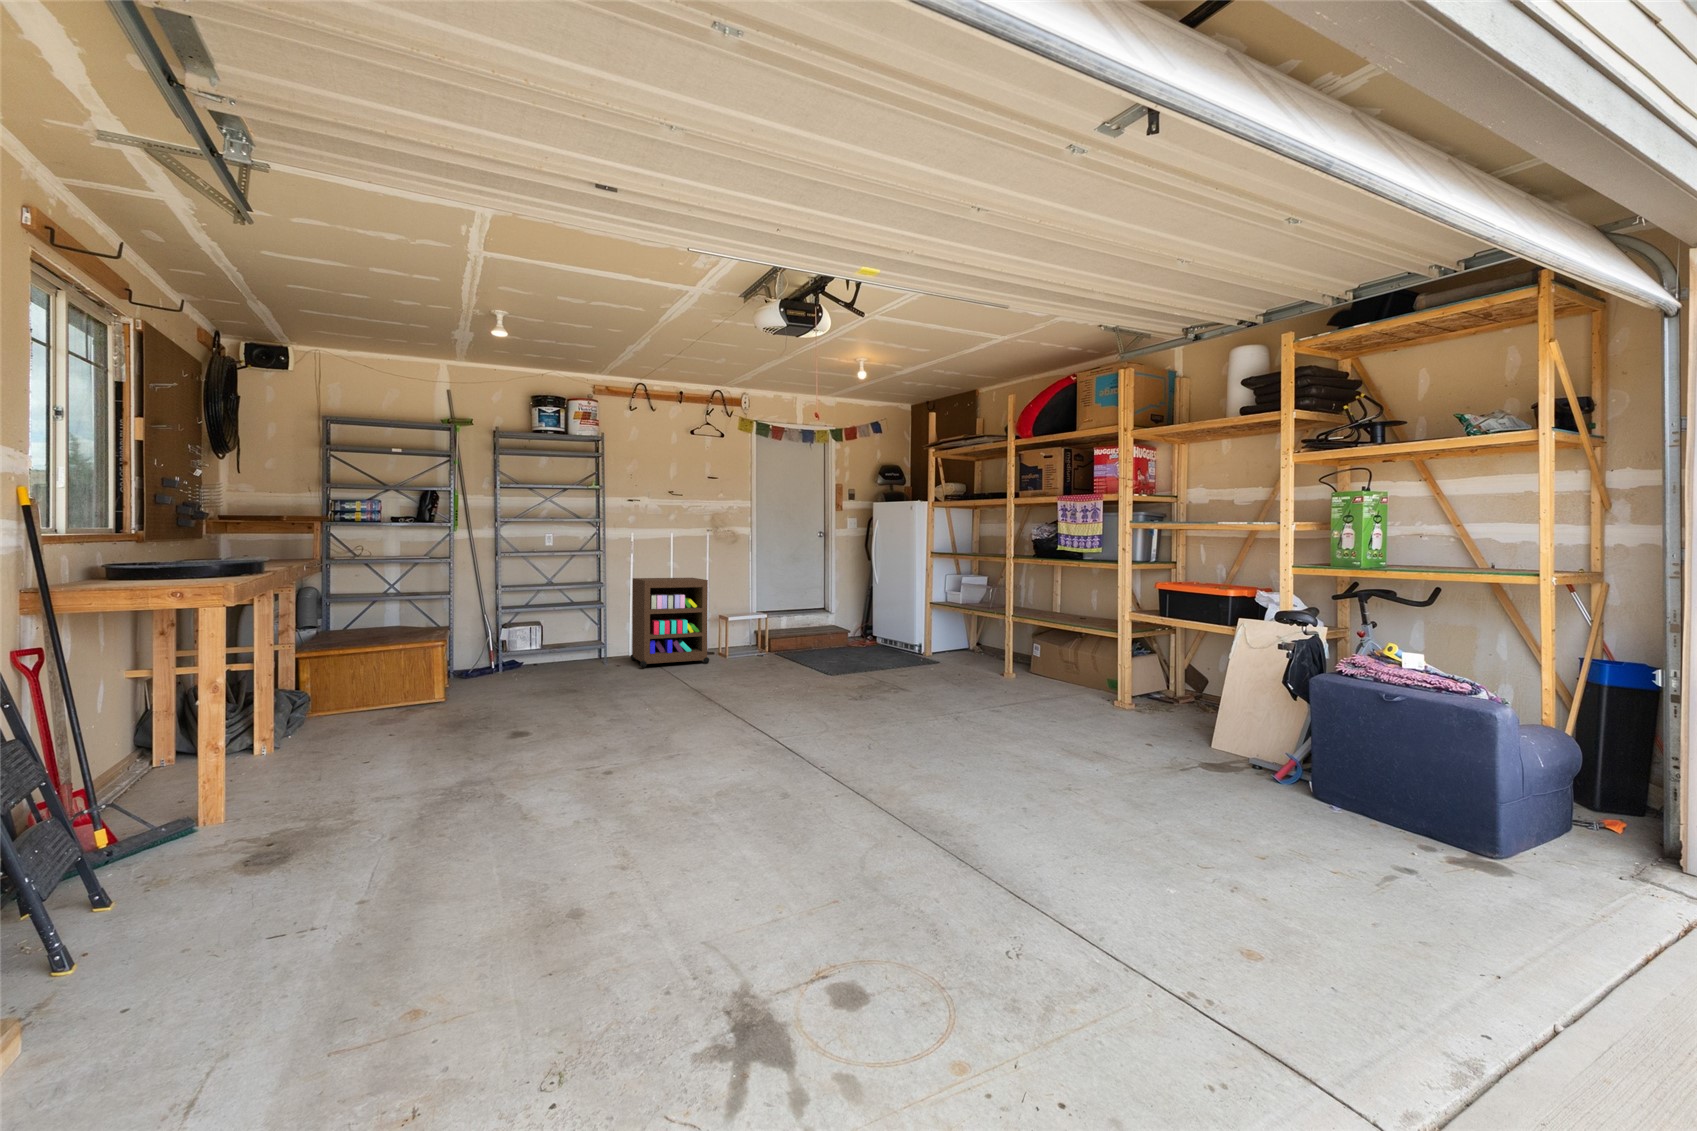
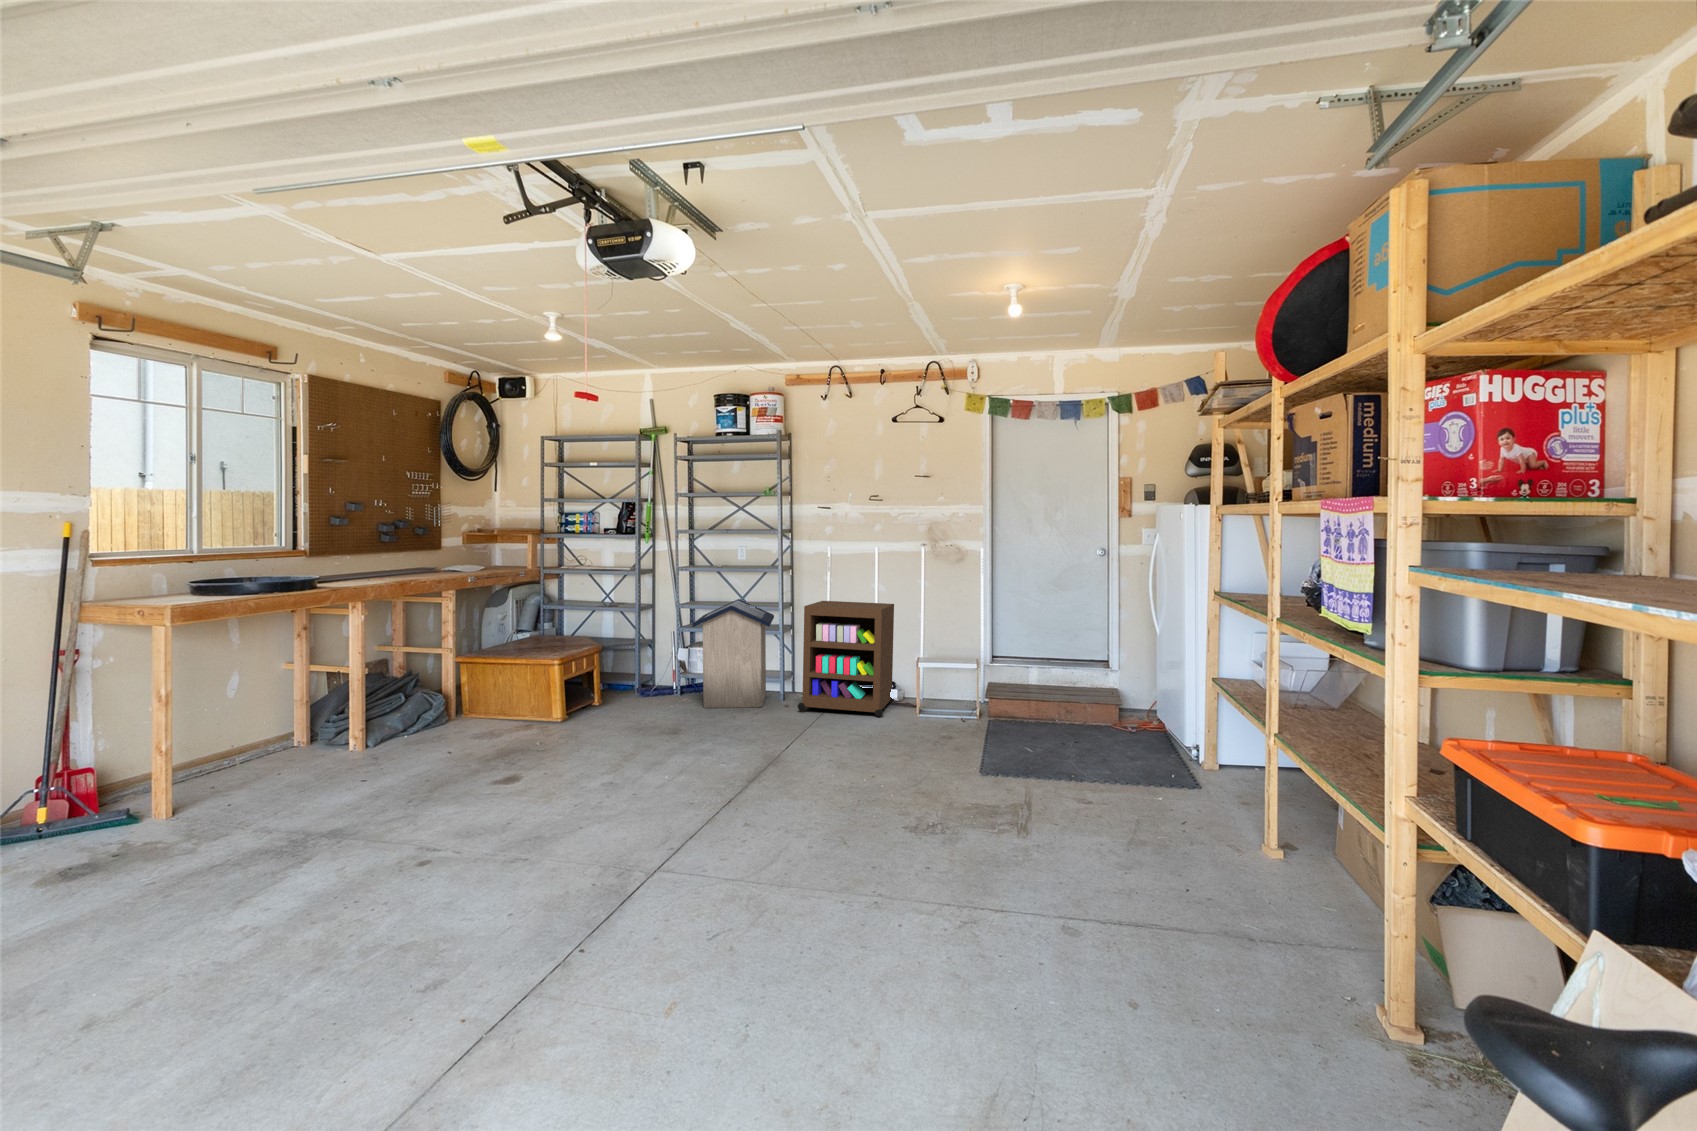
trash can: none [521,581,611,678] -> present [692,599,774,708]

